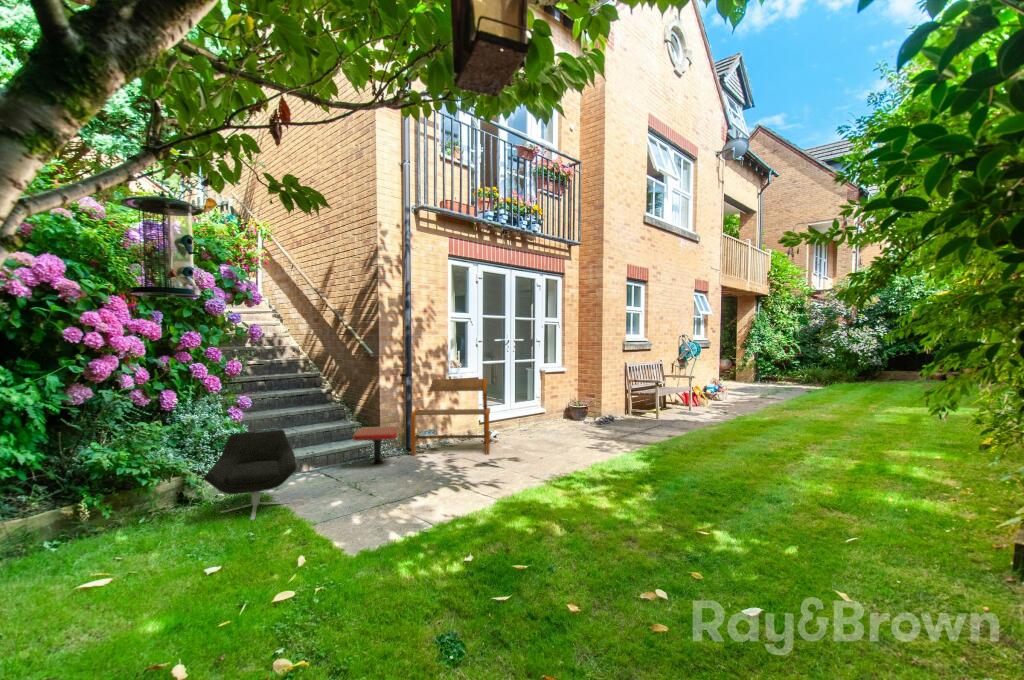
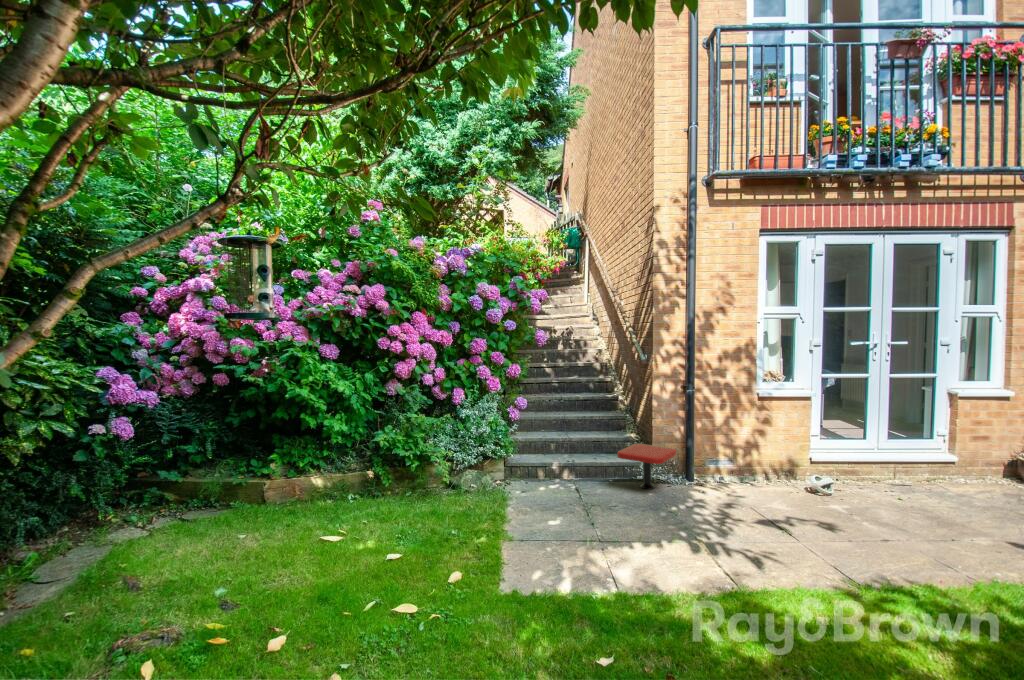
bench: present [411,378,491,455] -> none [692,393,814,510]
lounge chair: present [204,429,297,520] -> none [459,433,543,519]

